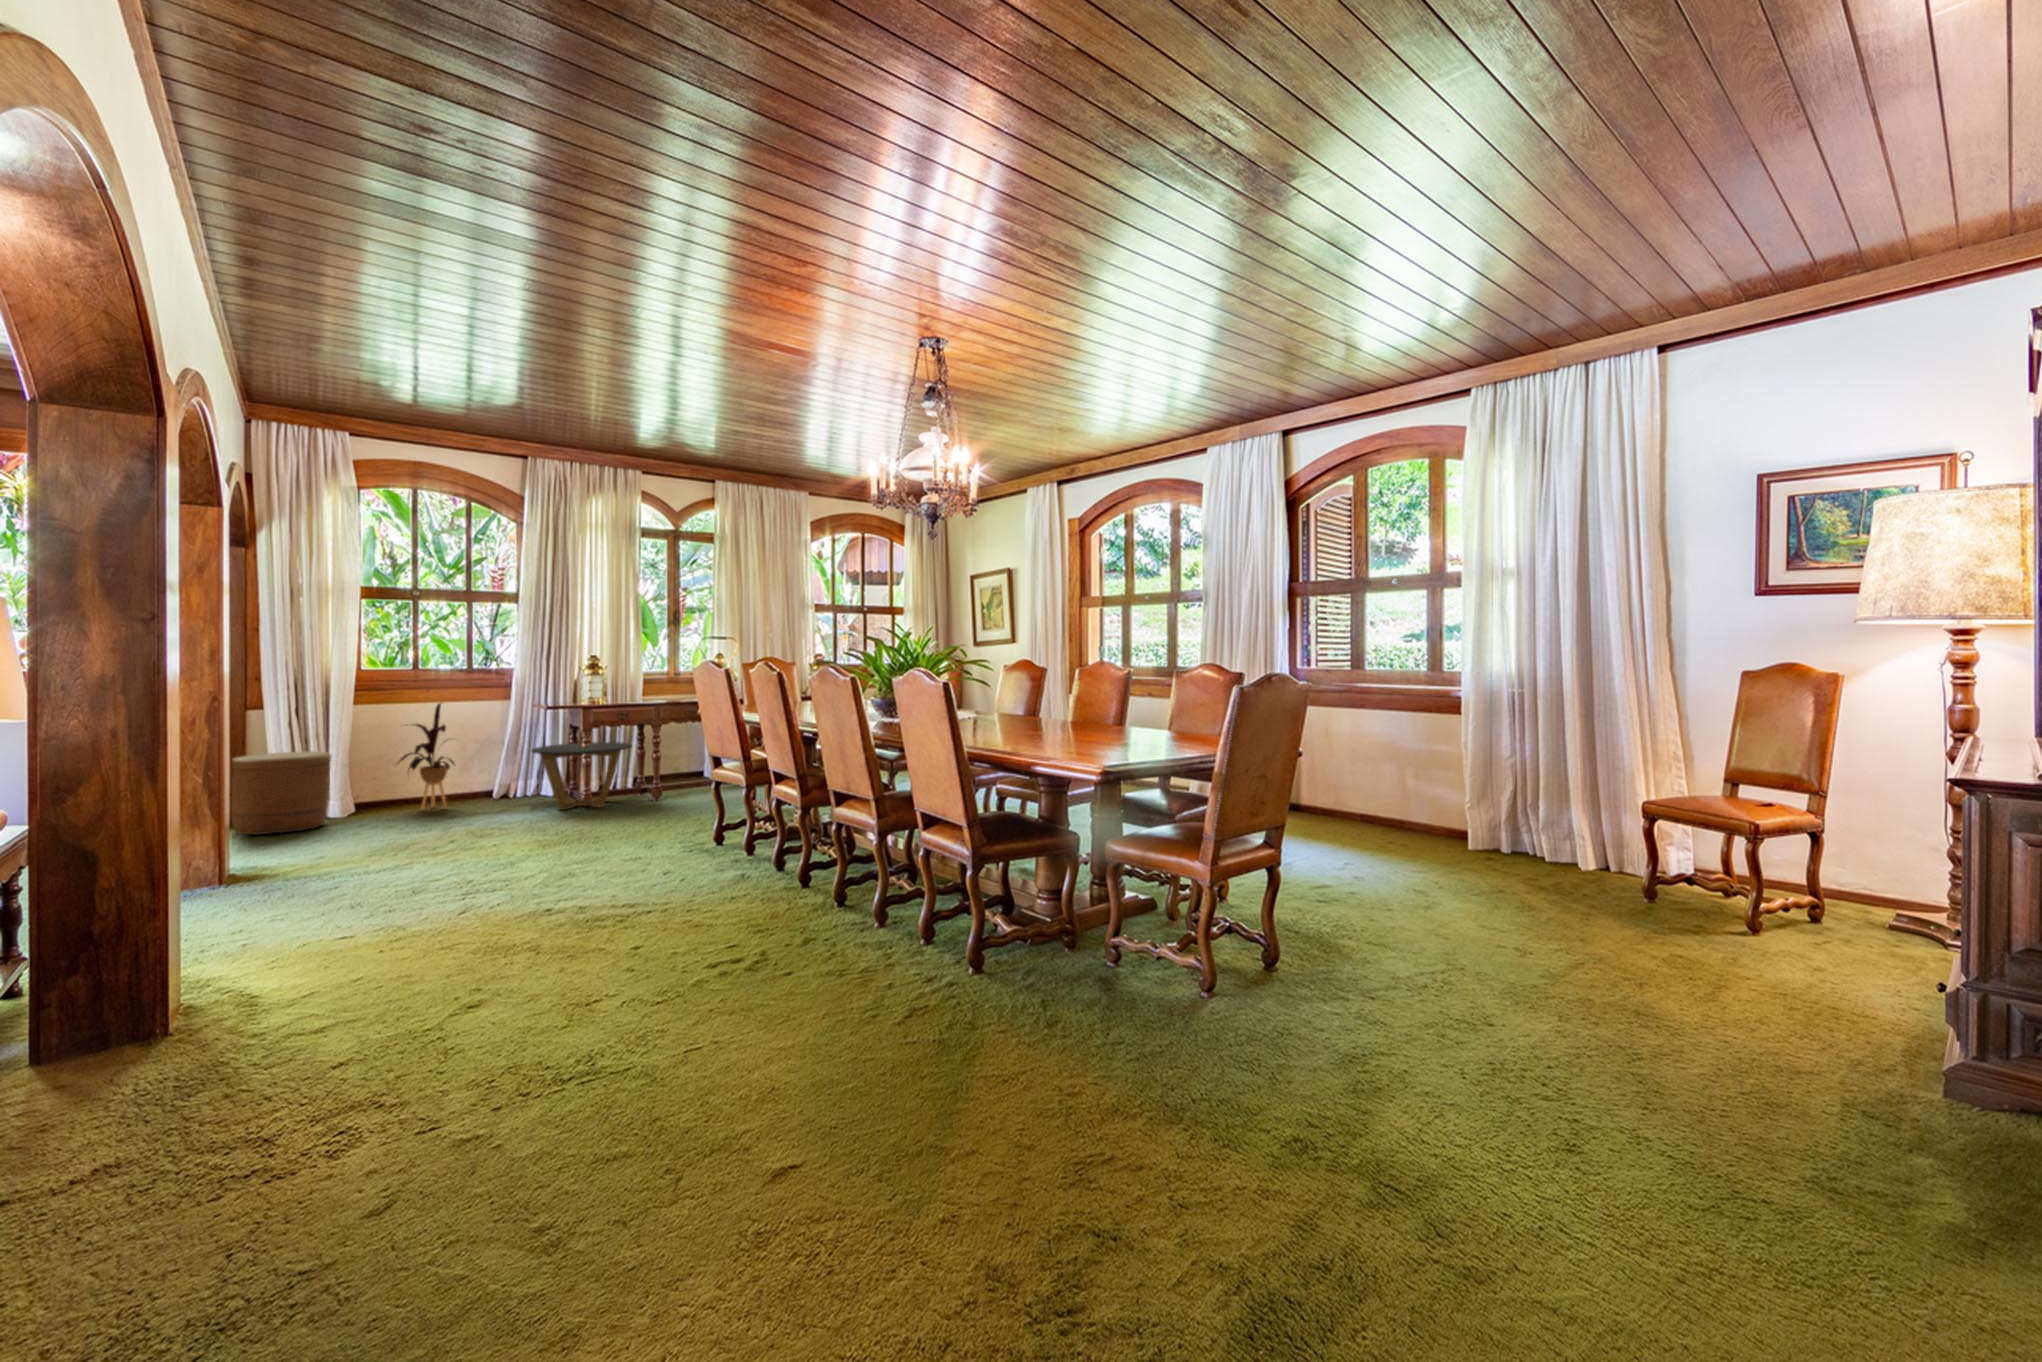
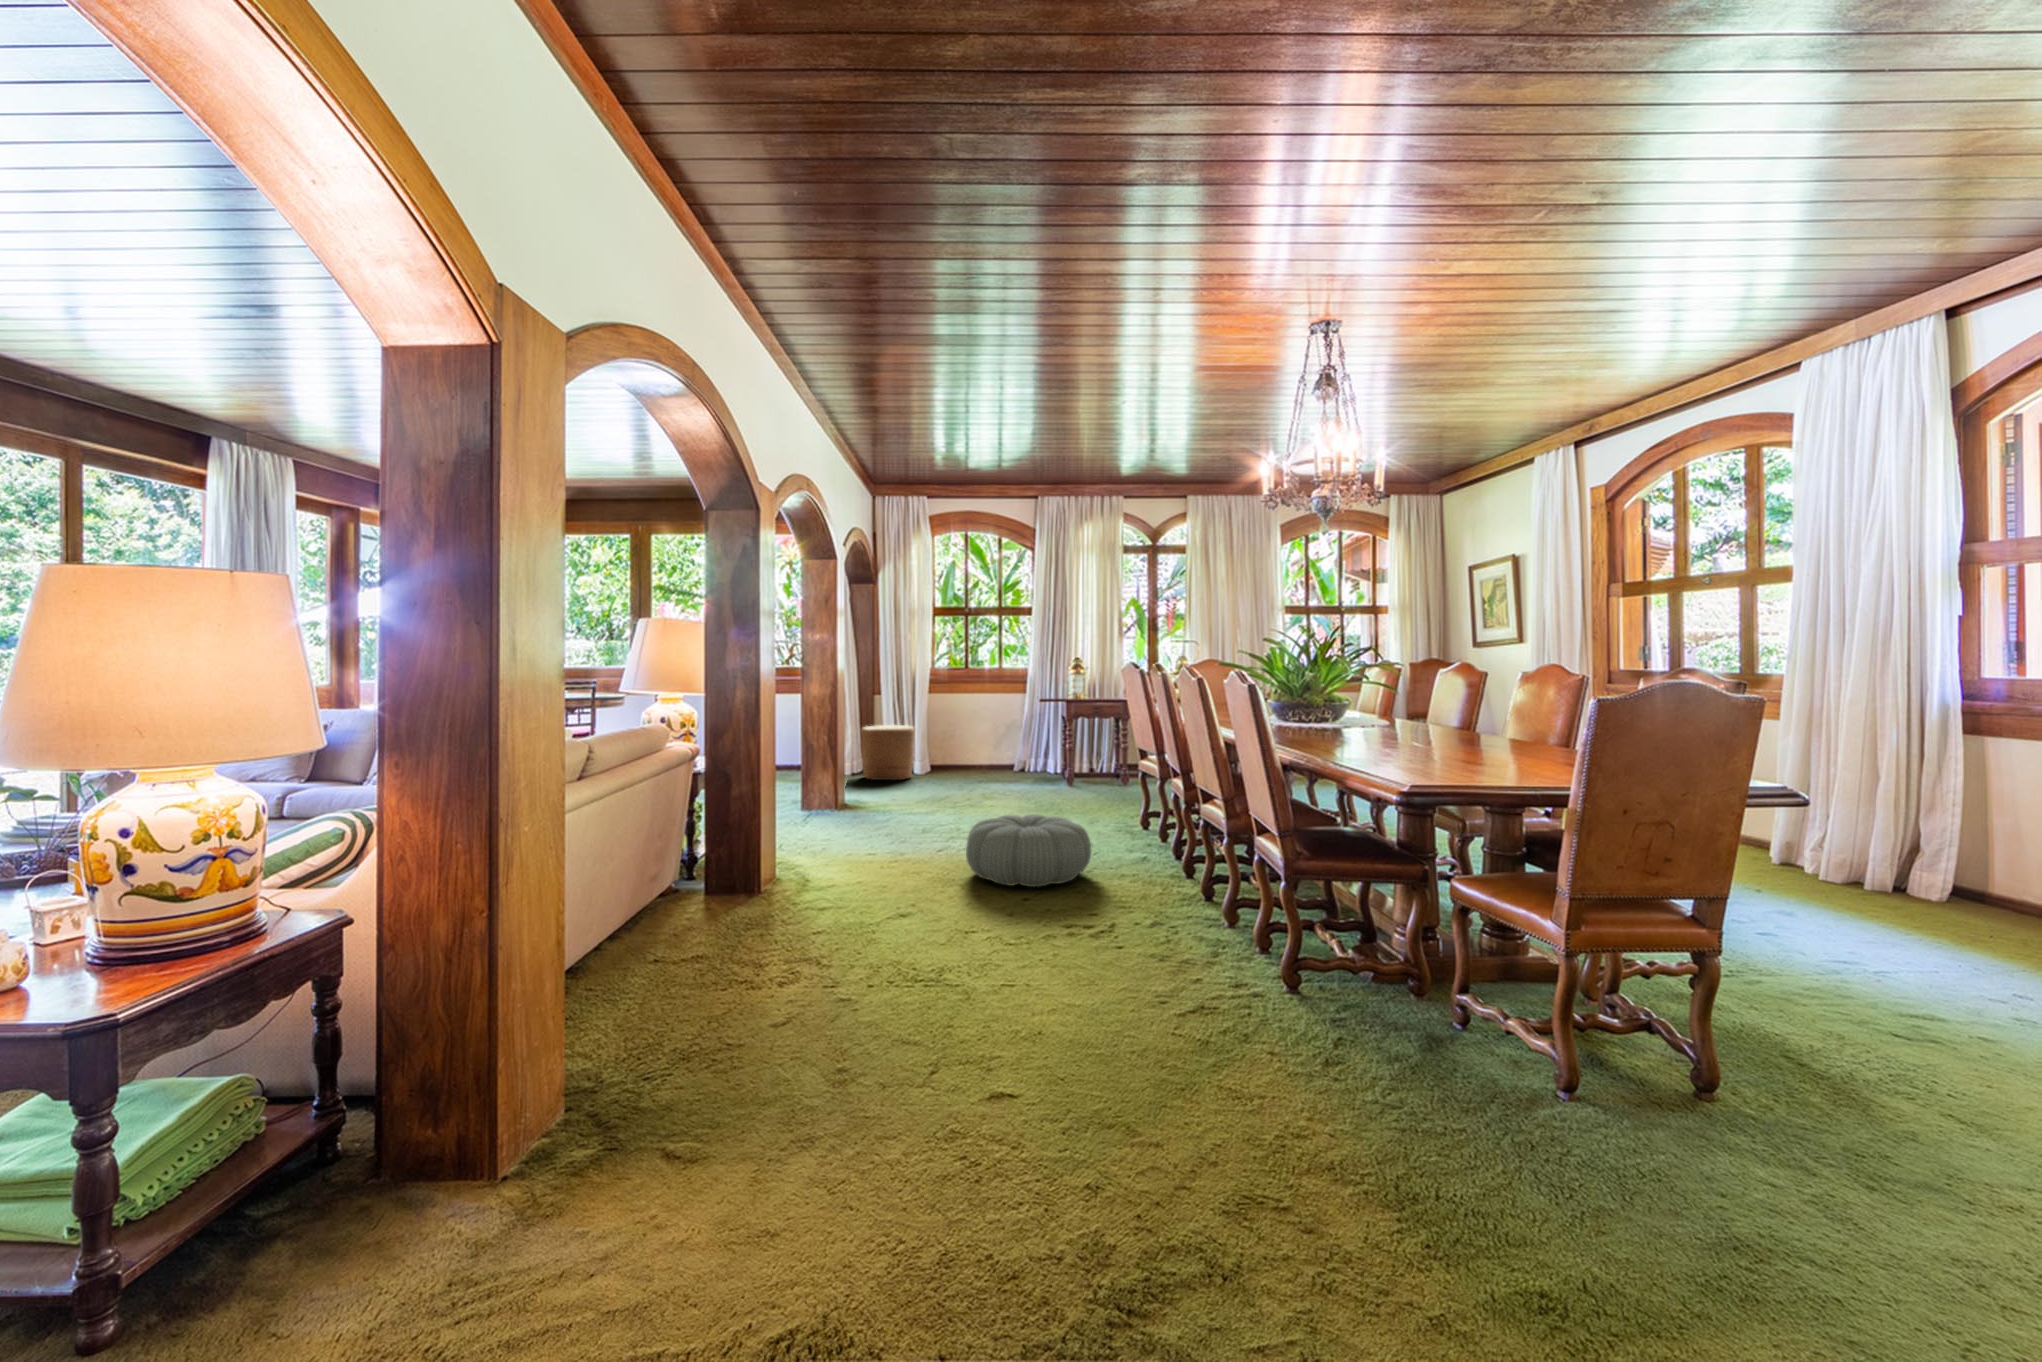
house plant: present [398,703,454,810] -> none [951,693,992,775]
side table: present [532,742,632,810] -> none [1035,730,1109,786]
pouf: none [524,845,695,938] -> present [966,814,1091,887]

